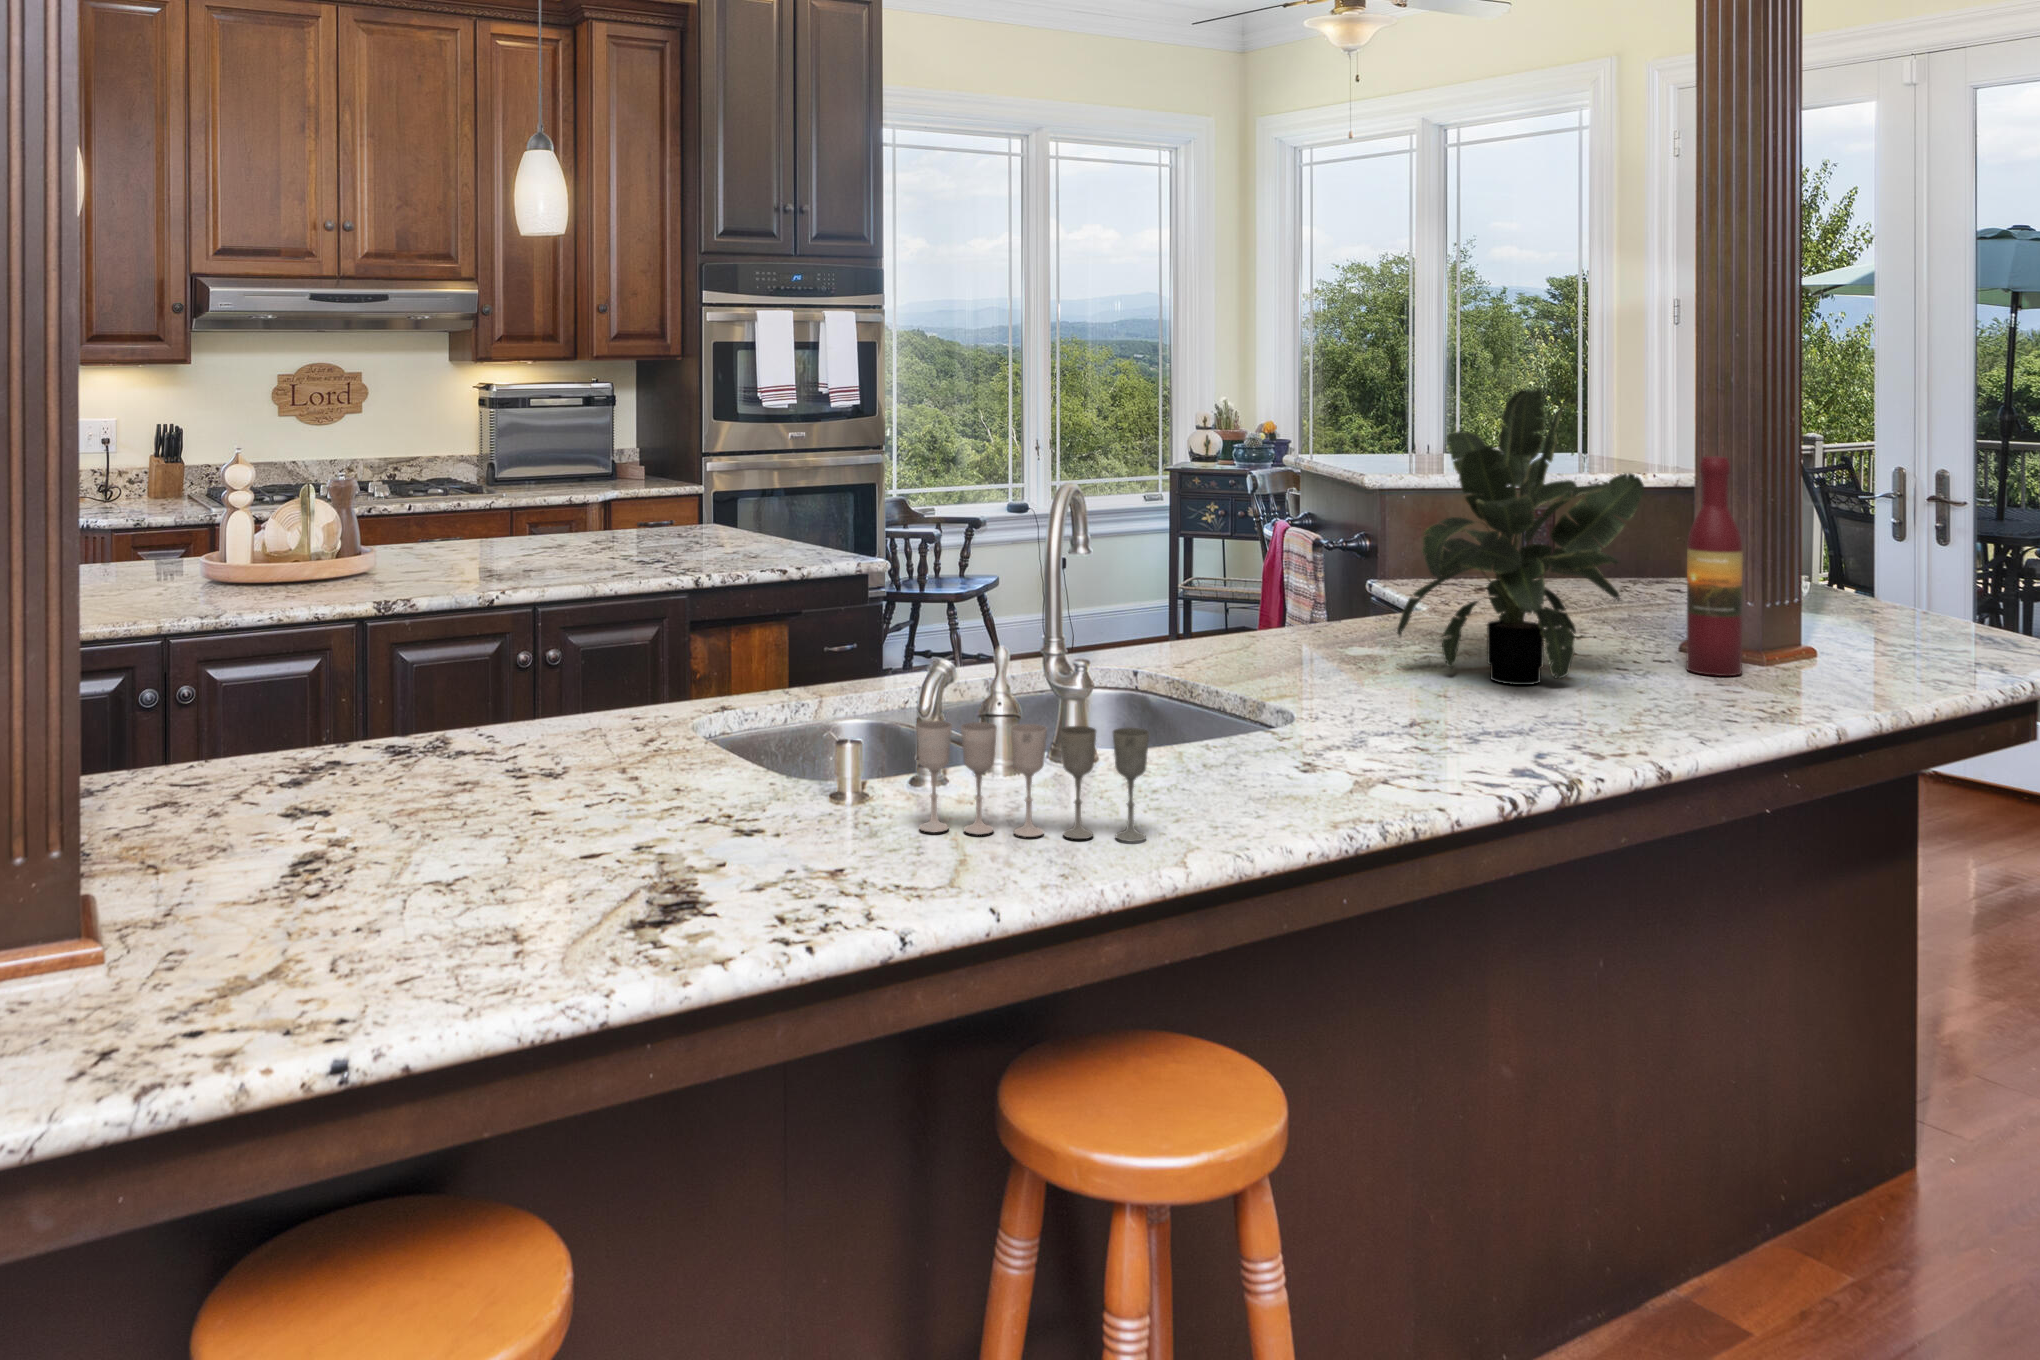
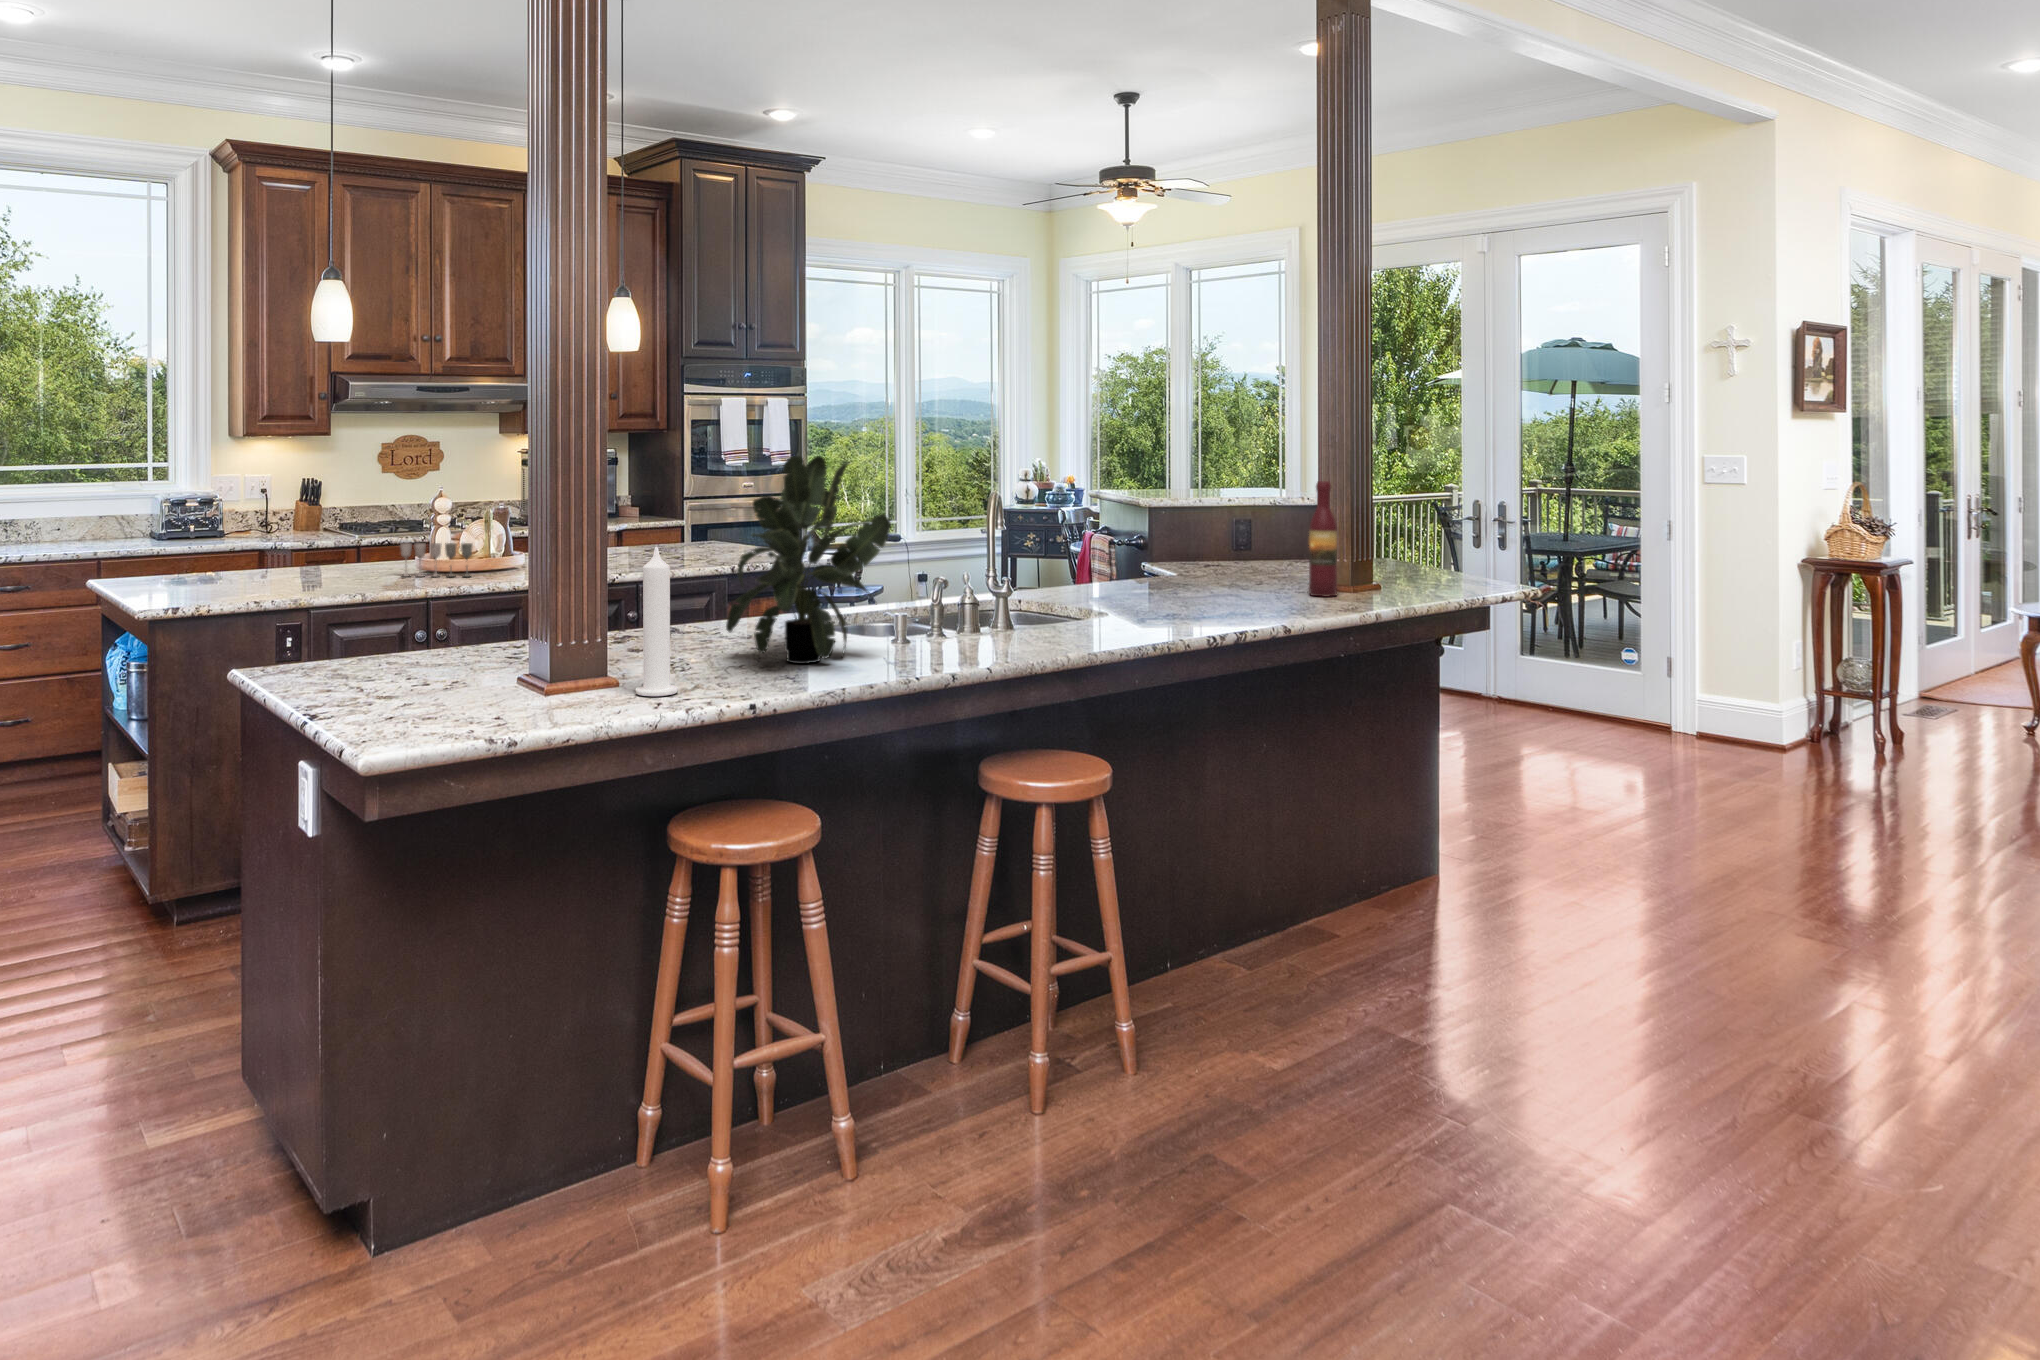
potted plant: present [1397,389,1644,685] -> present [726,456,891,664]
candle: none [87,647,199,1023] -> present [636,547,678,696]
wine glass: present [916,721,1149,842] -> present [400,543,473,577]

